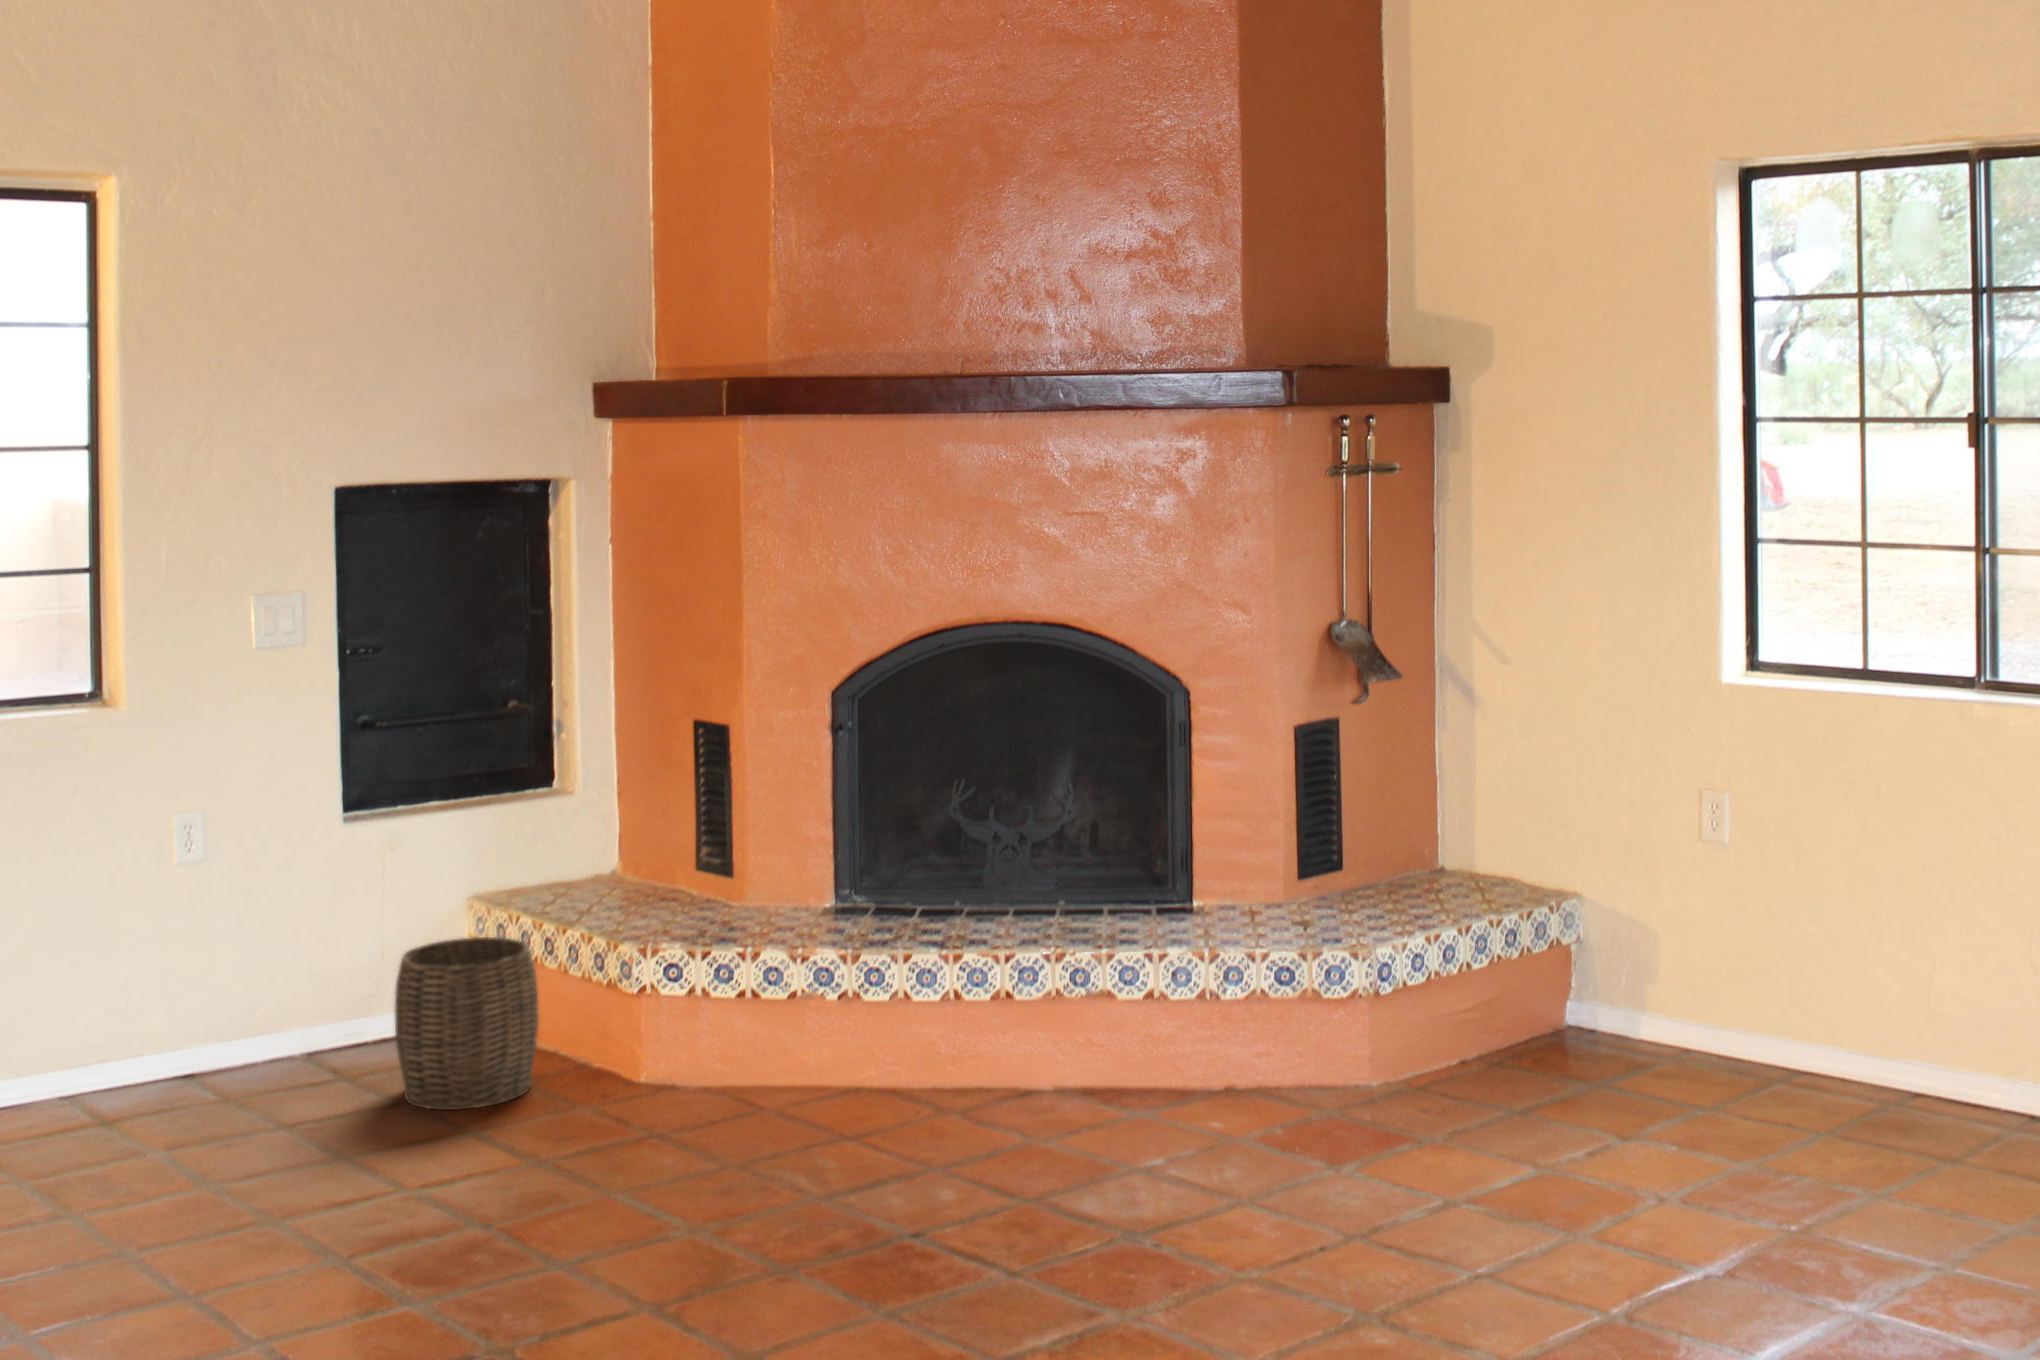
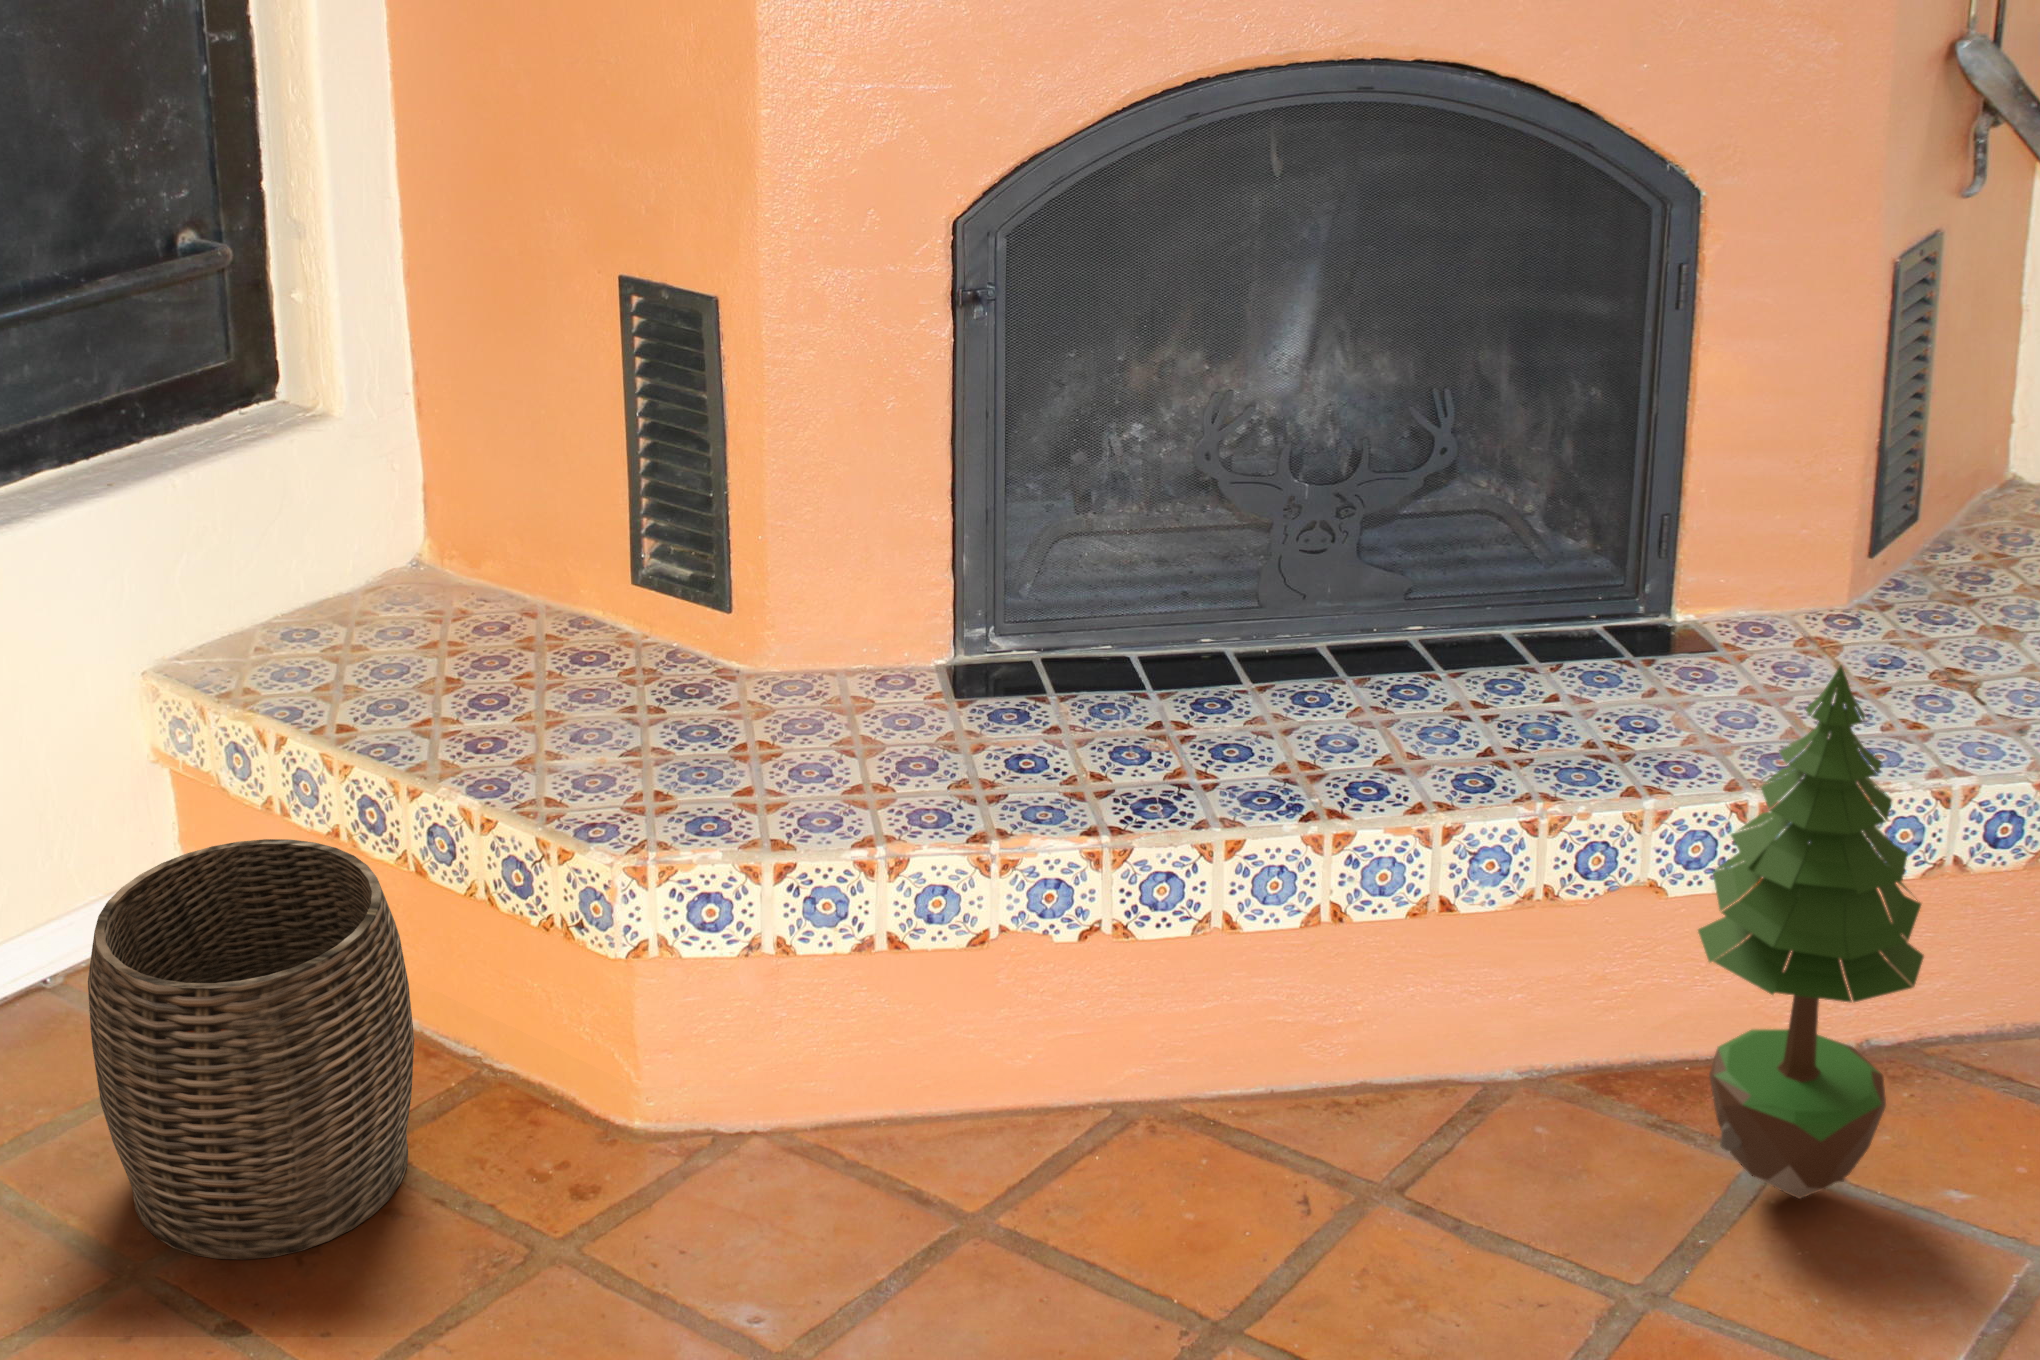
potted tree: none [1085,848,1185,1128] -> present [1698,666,1924,1198]

